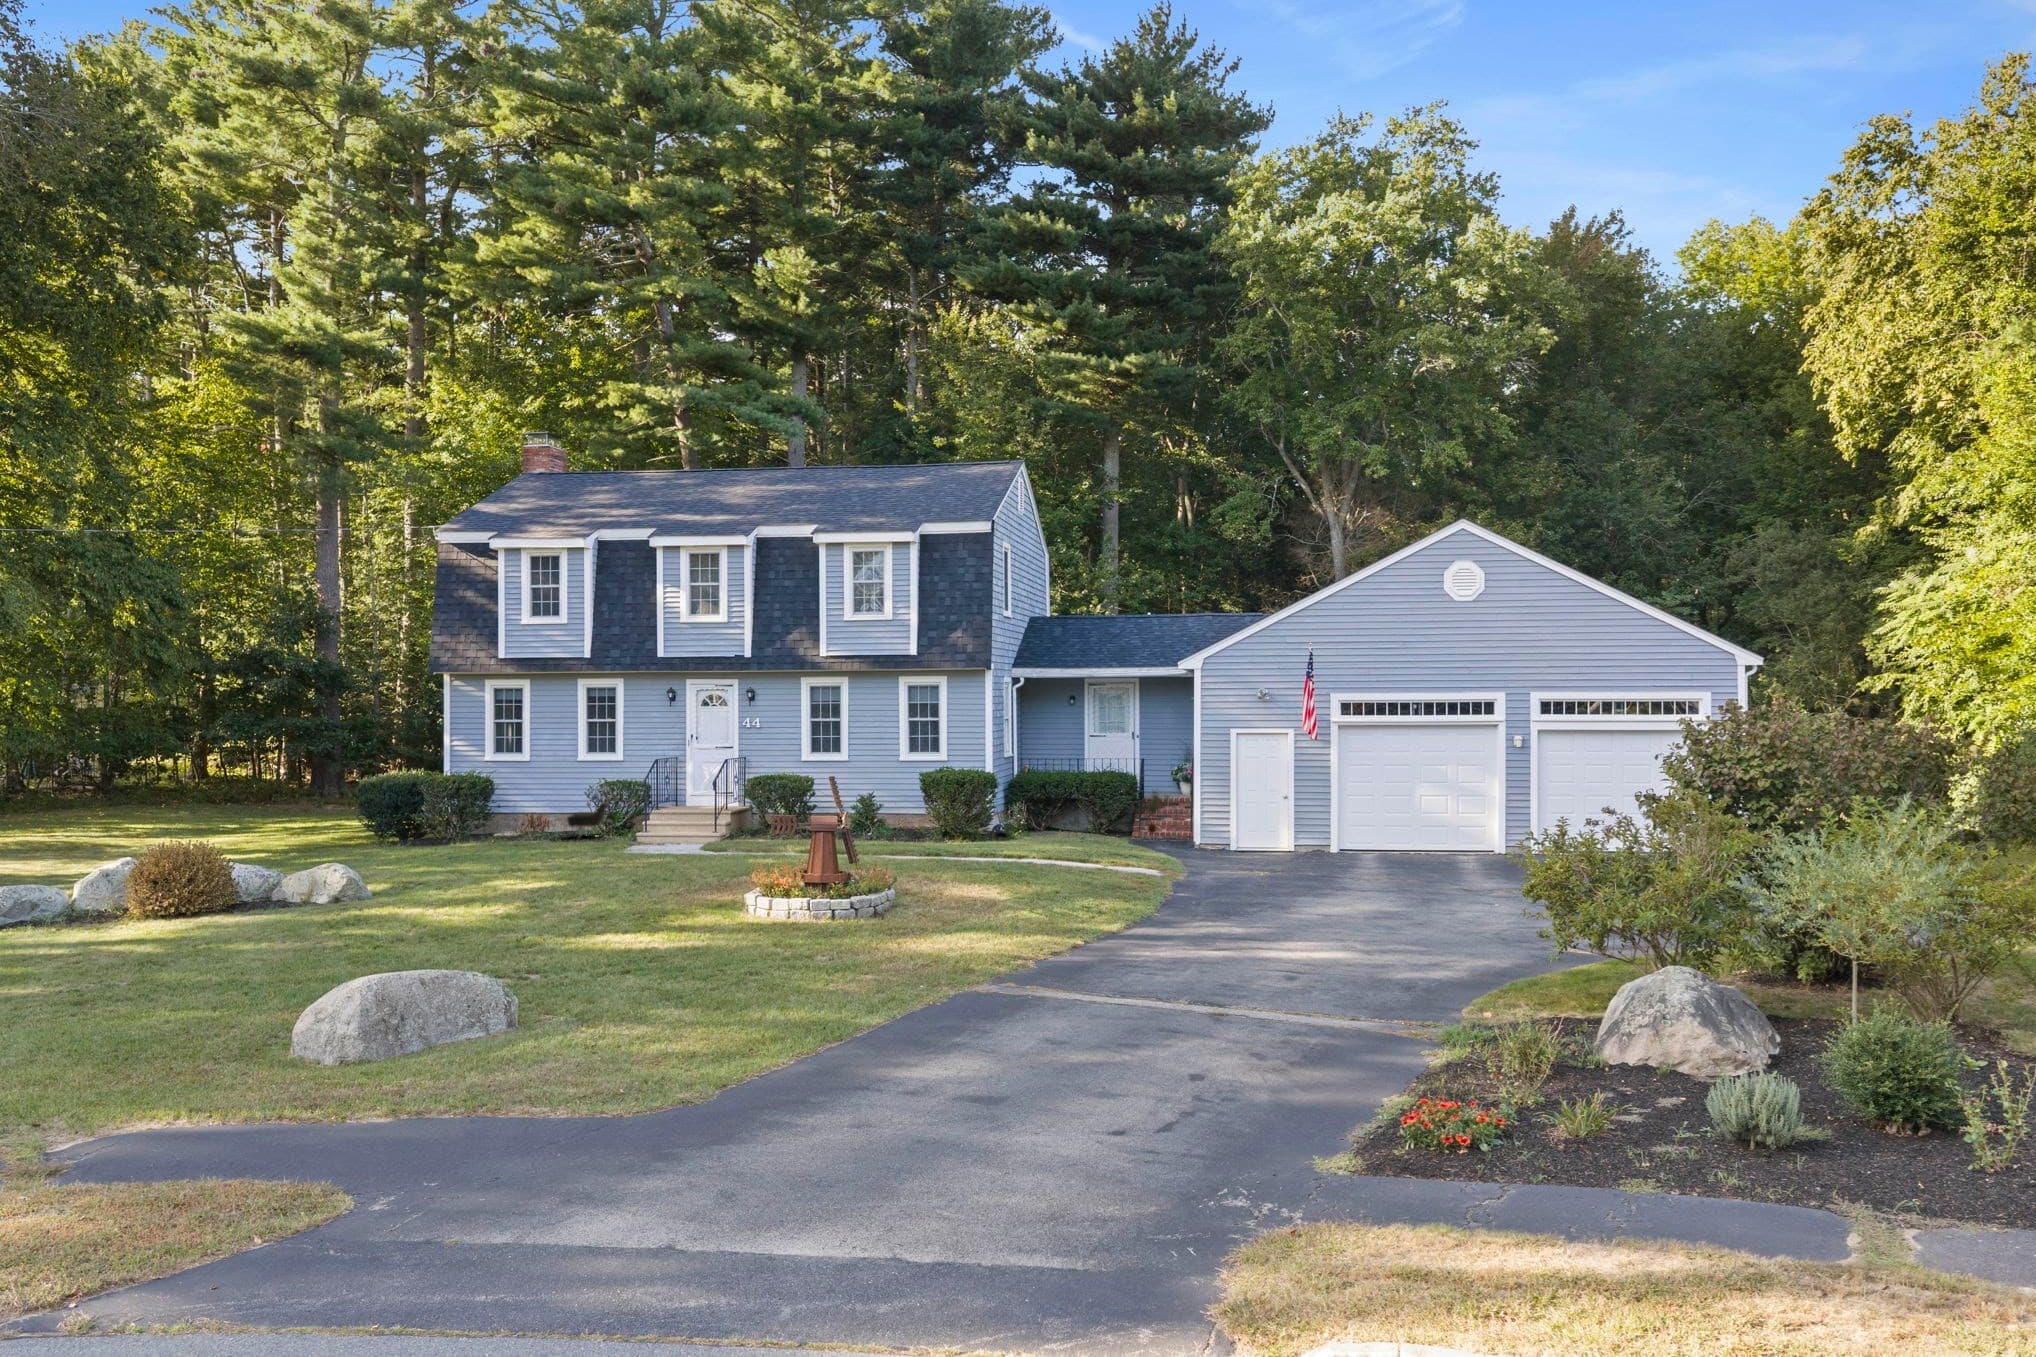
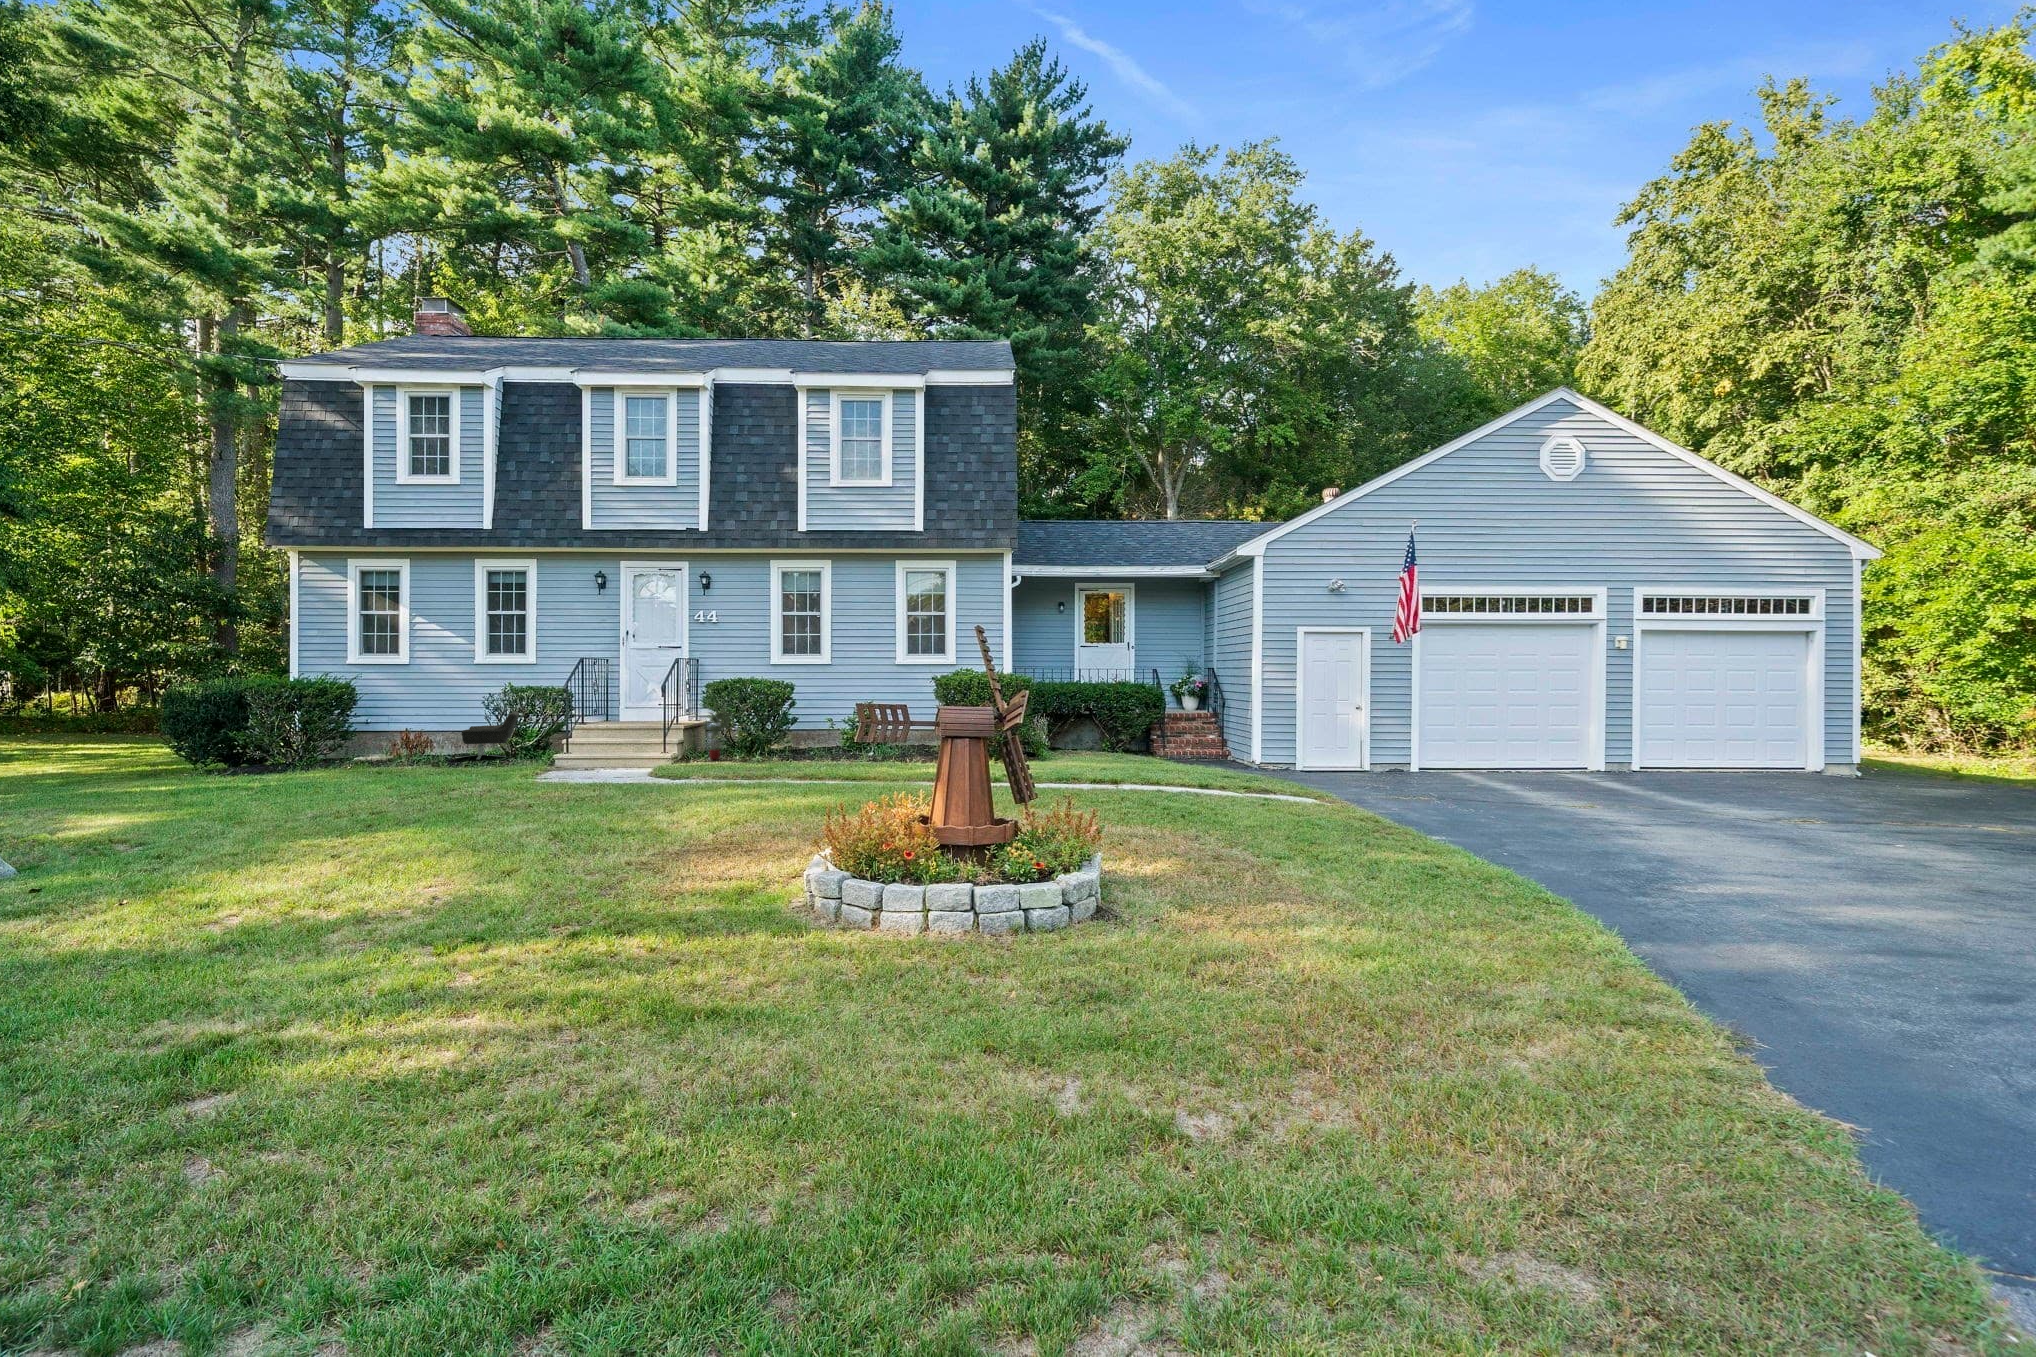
potted tree: present [1139,791,1168,833] -> present [703,704,733,760]

